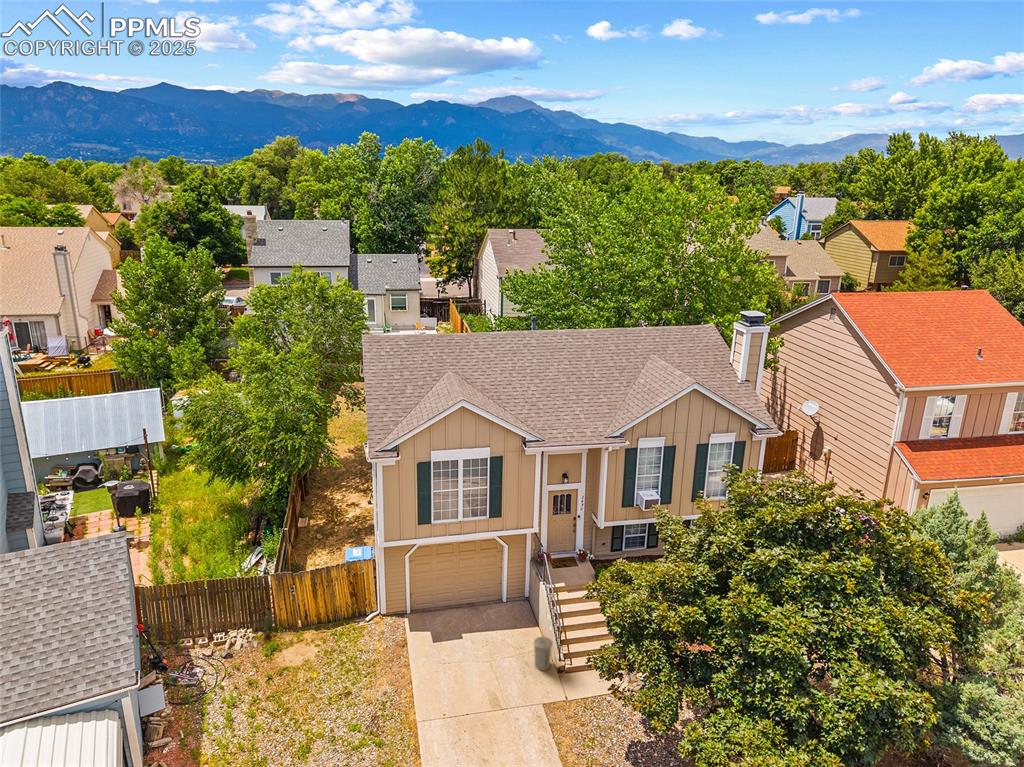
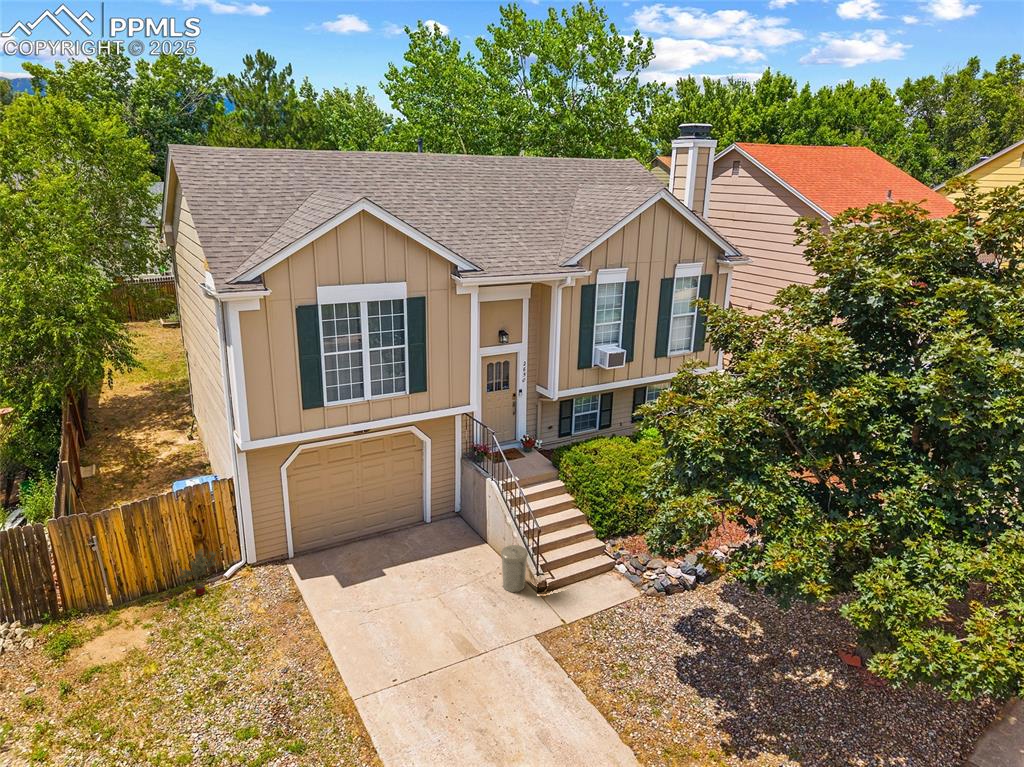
potted tree: present [253,611,278,640] -> present [177,549,217,595]

